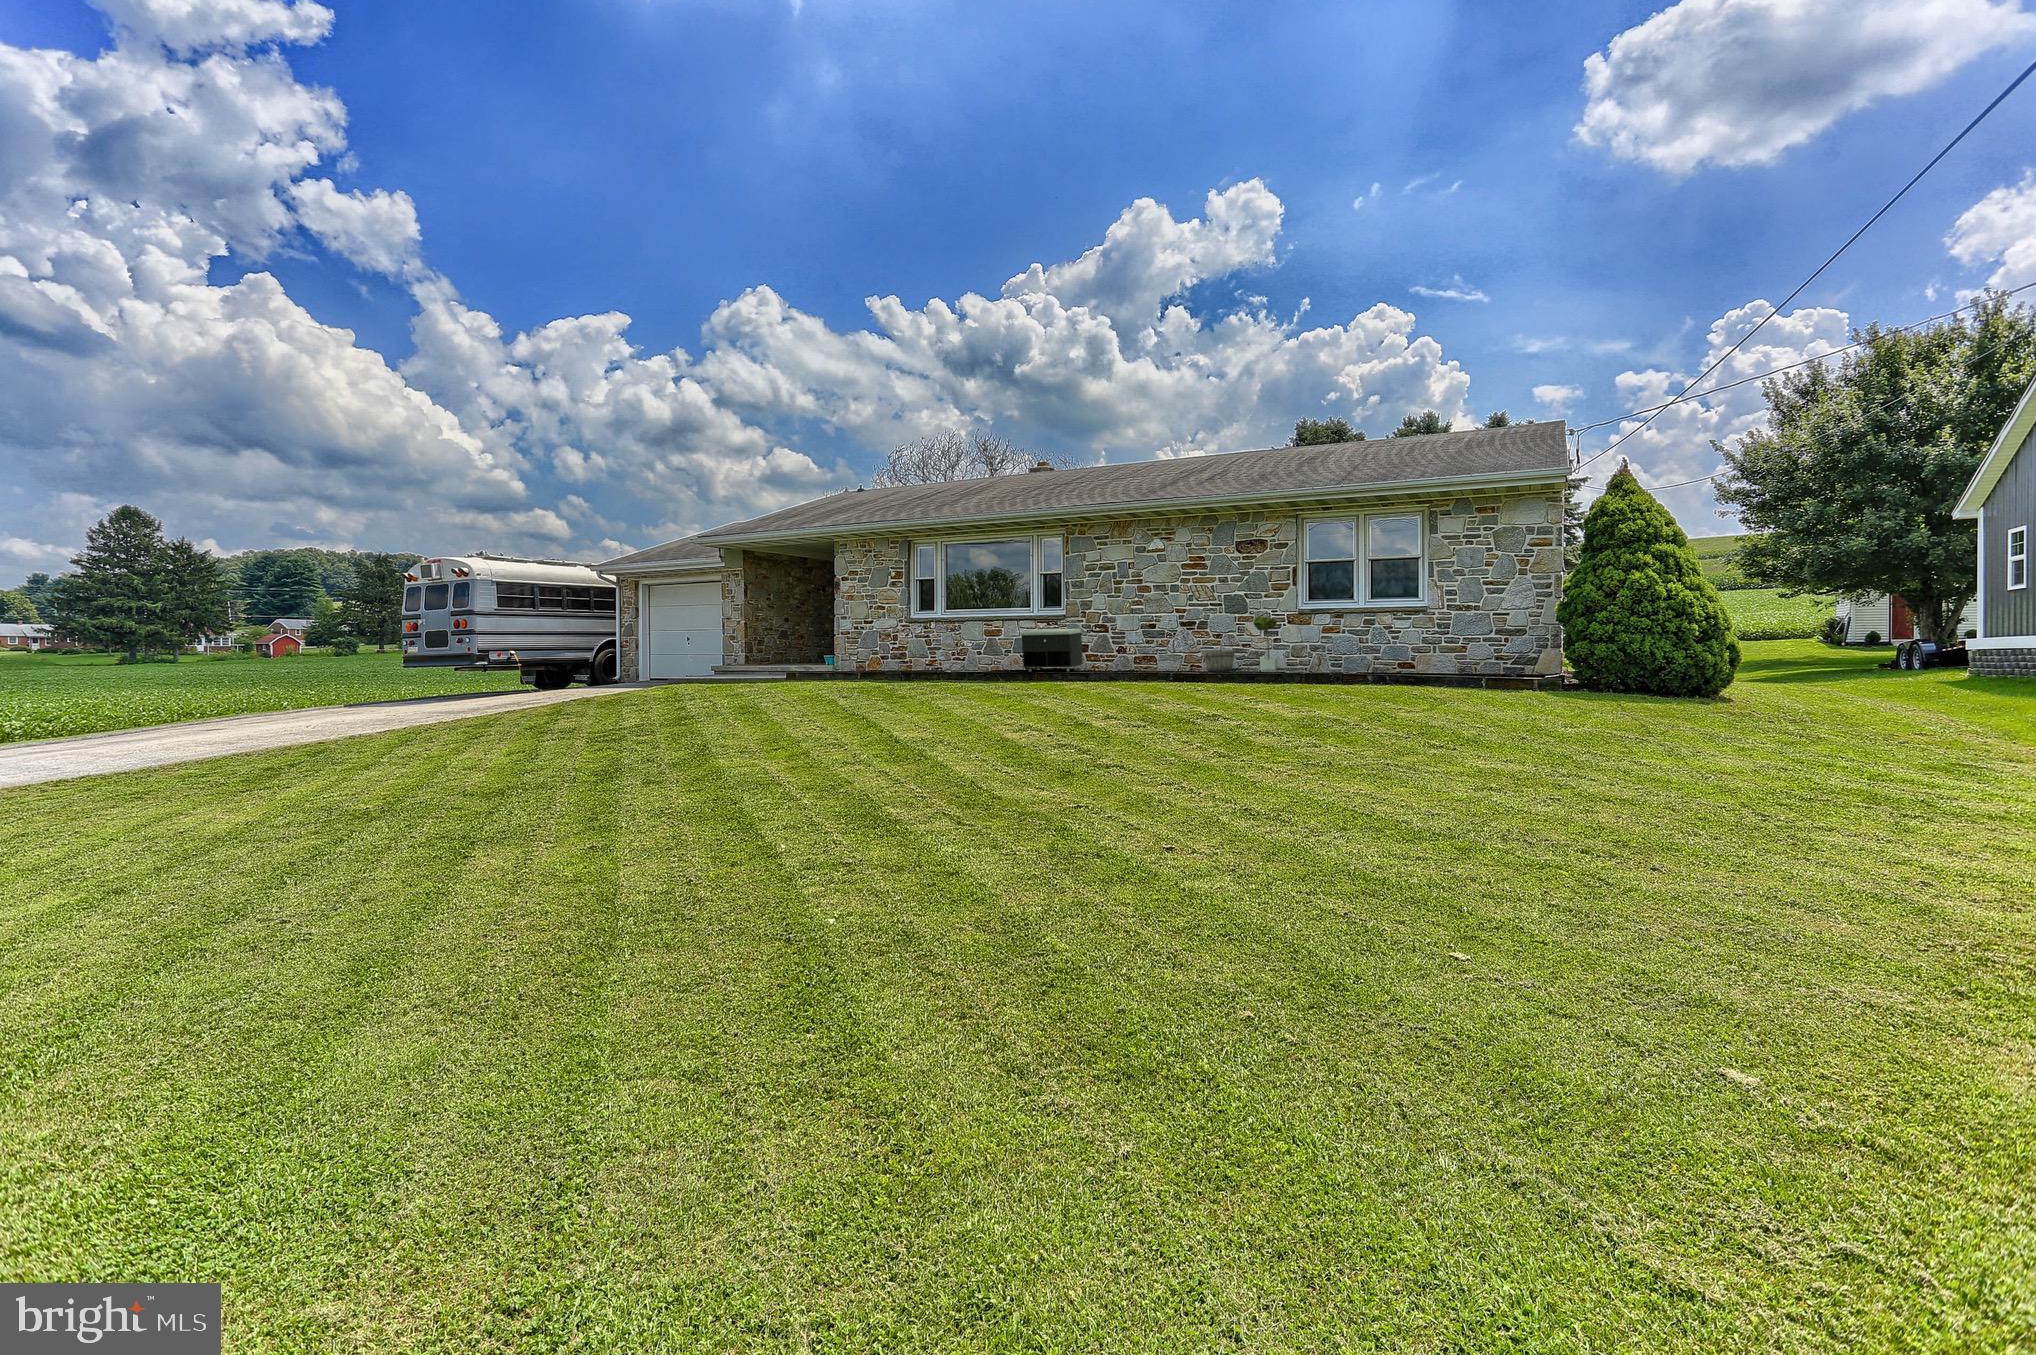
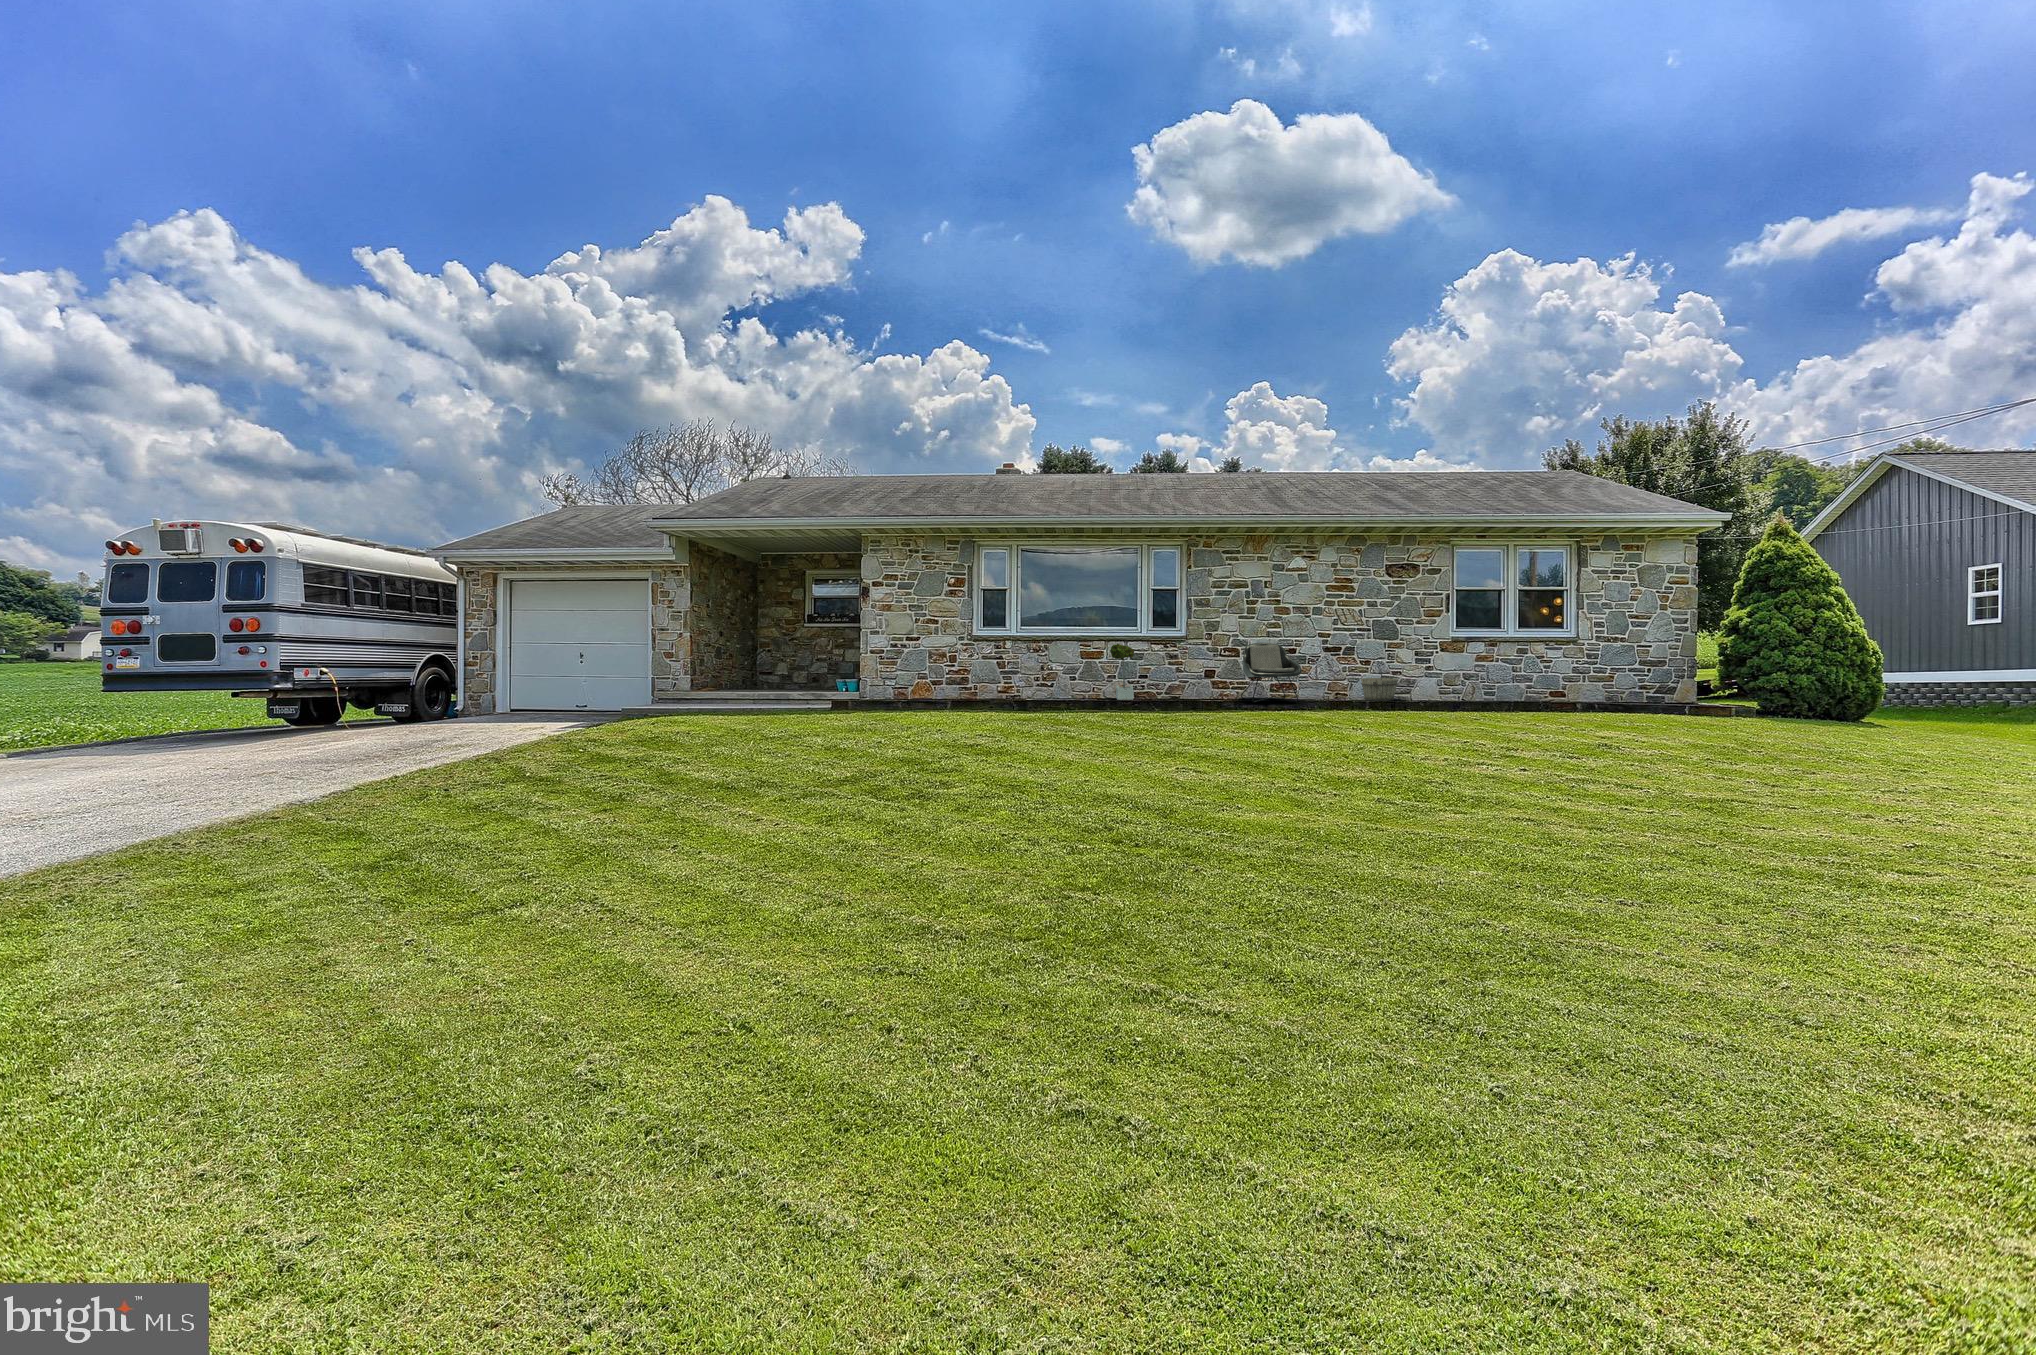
potted tree: present [1253,616,1278,670] -> present [1110,643,1134,700]
lounge chair: none [1090,619,1143,673] -> present [1241,643,1302,703]
storage bench: present [1021,629,1083,671] -> none [1150,653,1216,701]

